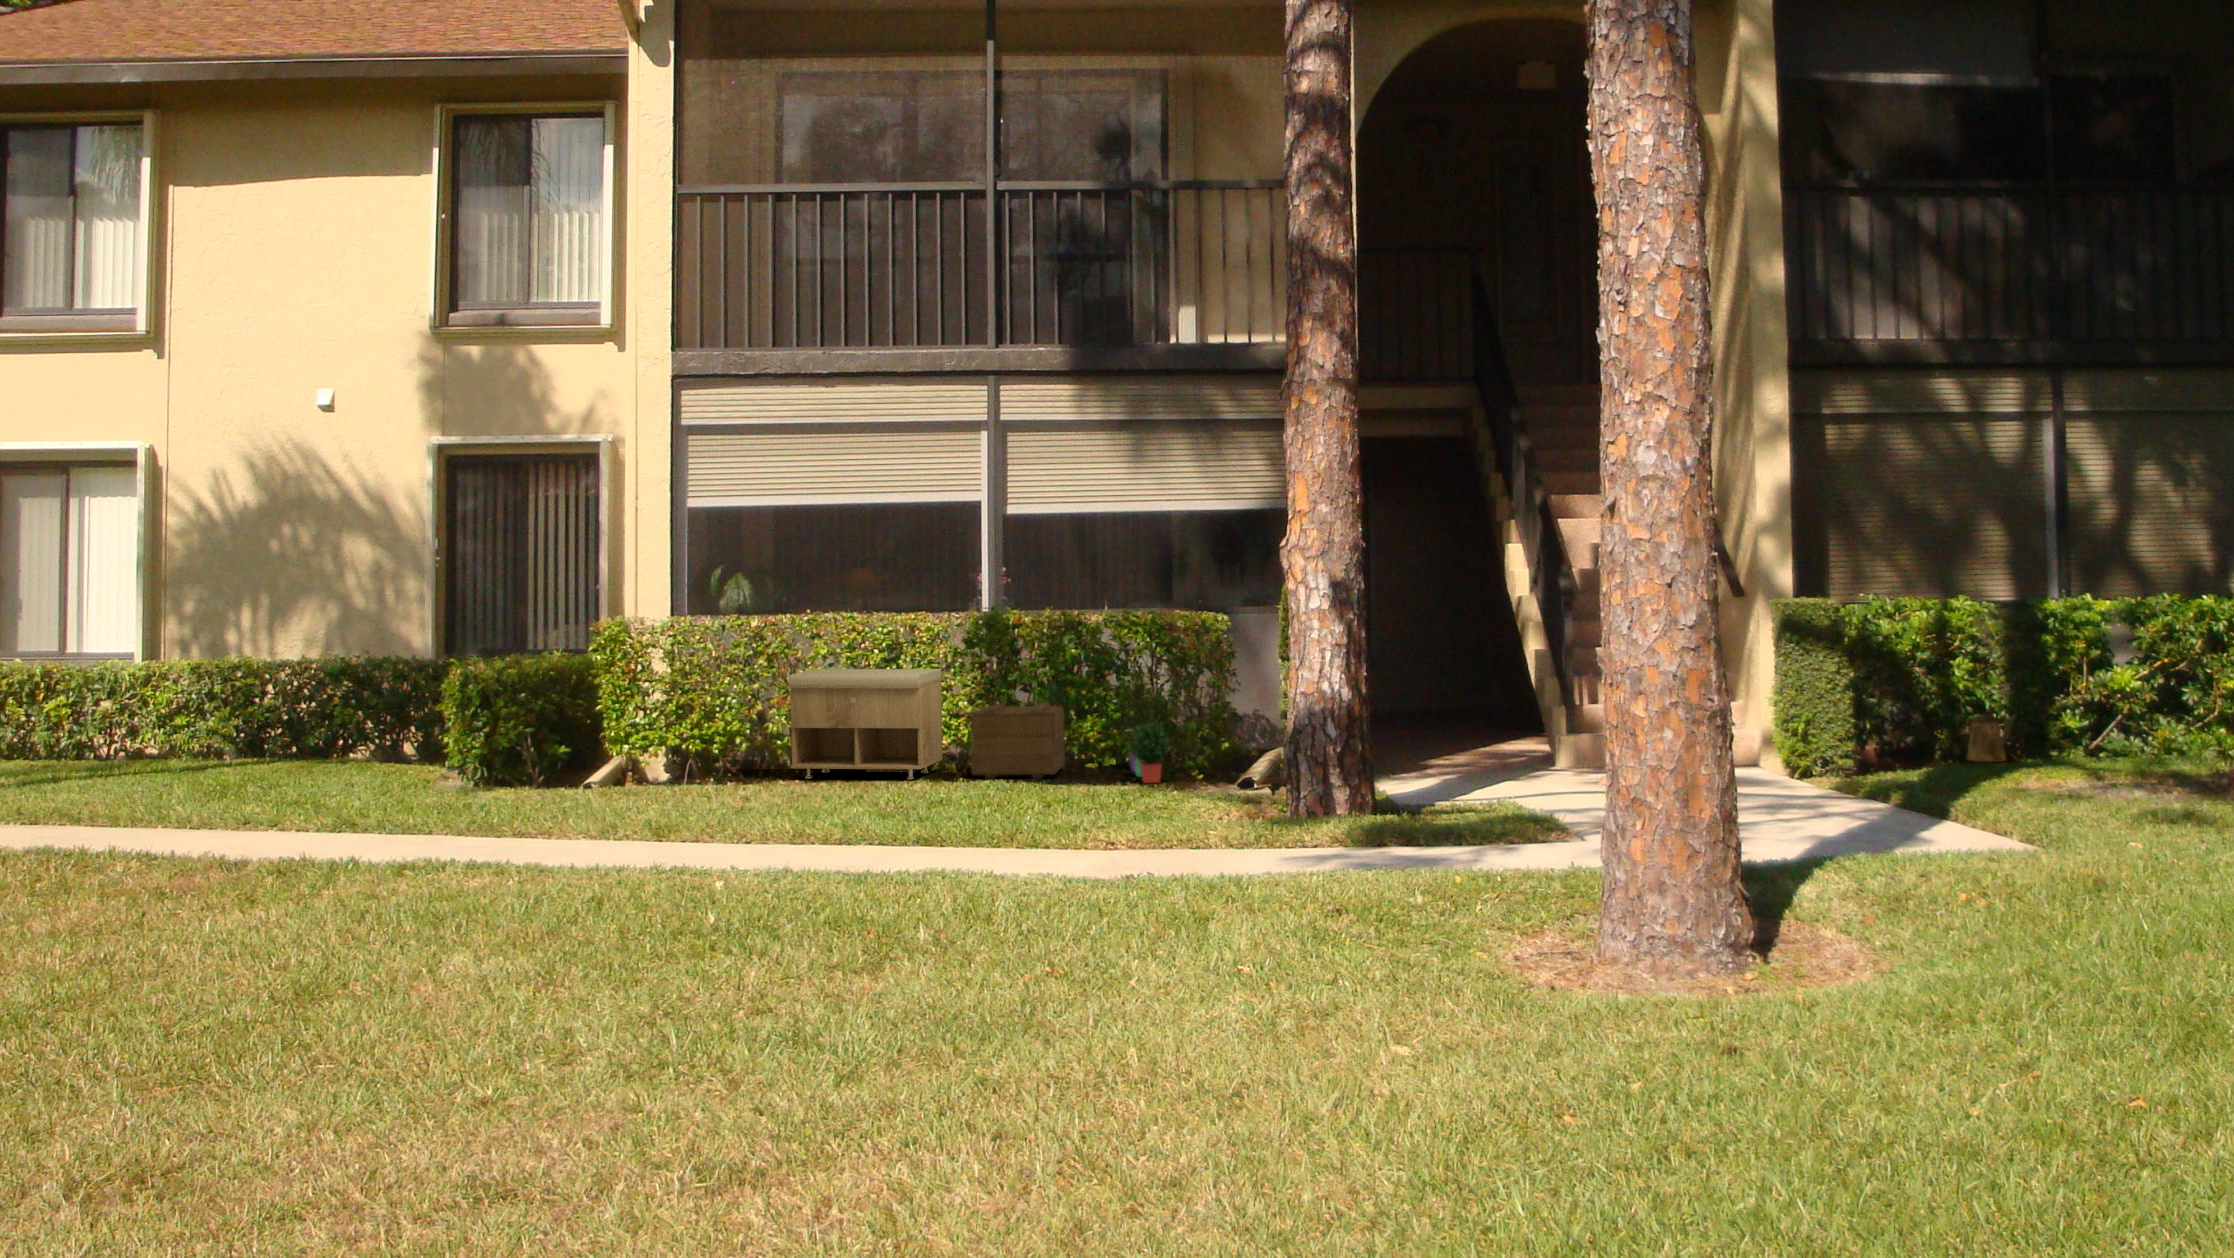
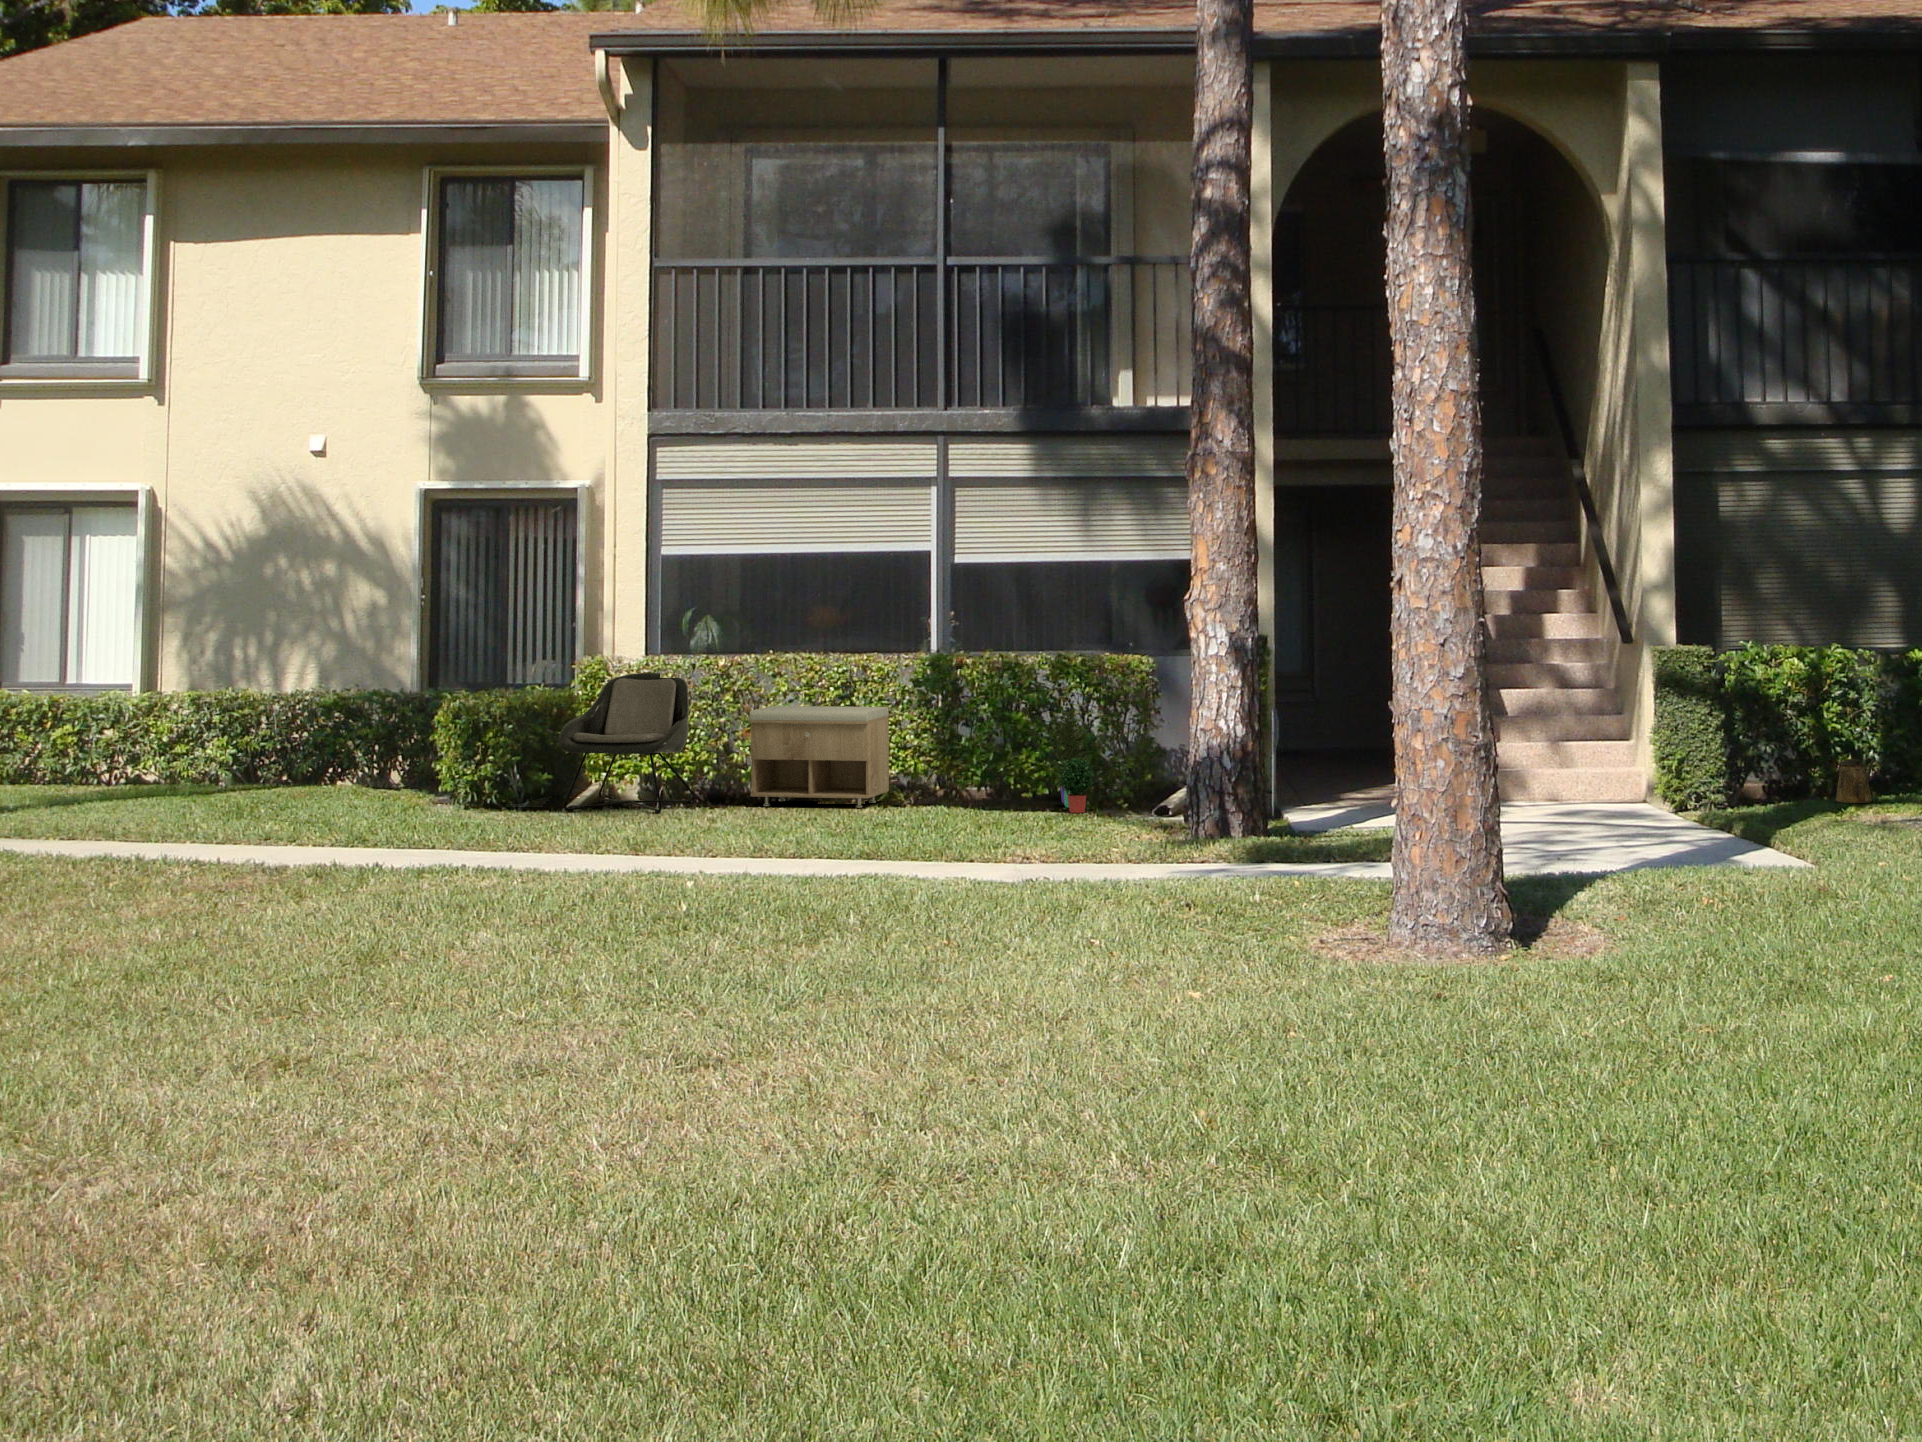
lounge chair: none [576,634,730,789] -> present [558,673,695,813]
wooden crate: present [971,703,1065,779] -> none [914,739,1001,808]

